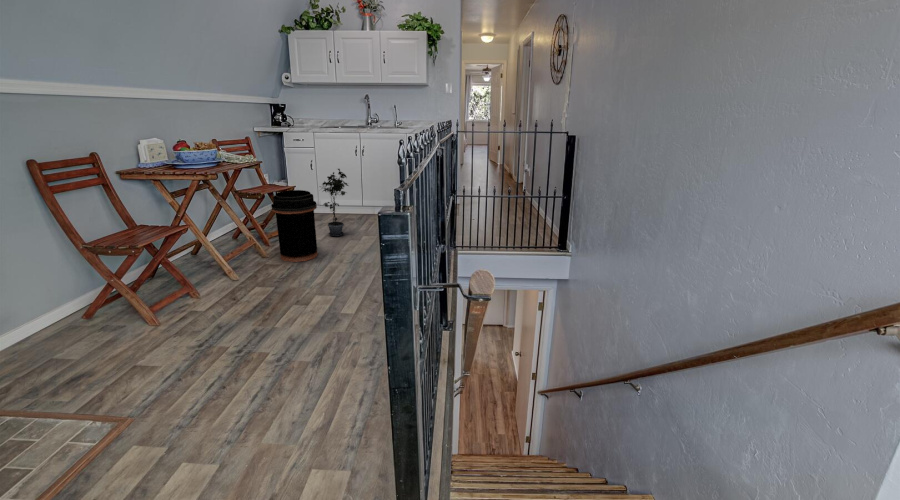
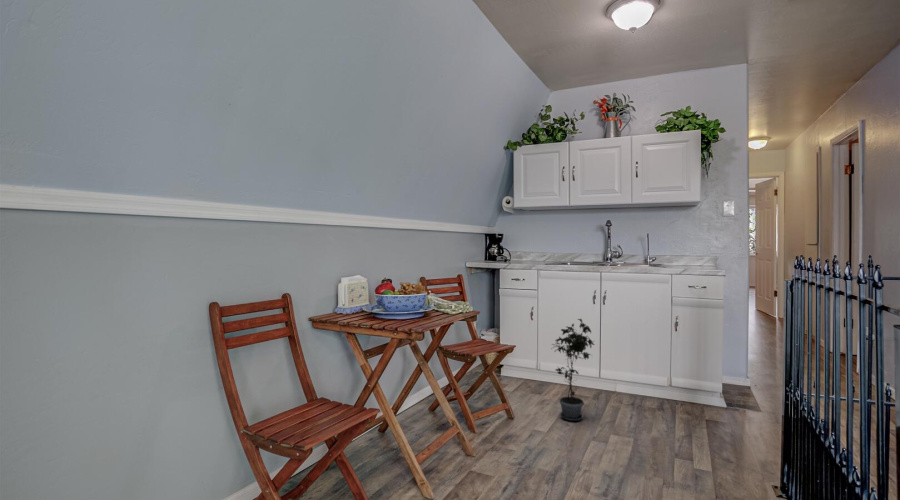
trash can: present [271,190,318,262] -> none [490,351,554,466]

